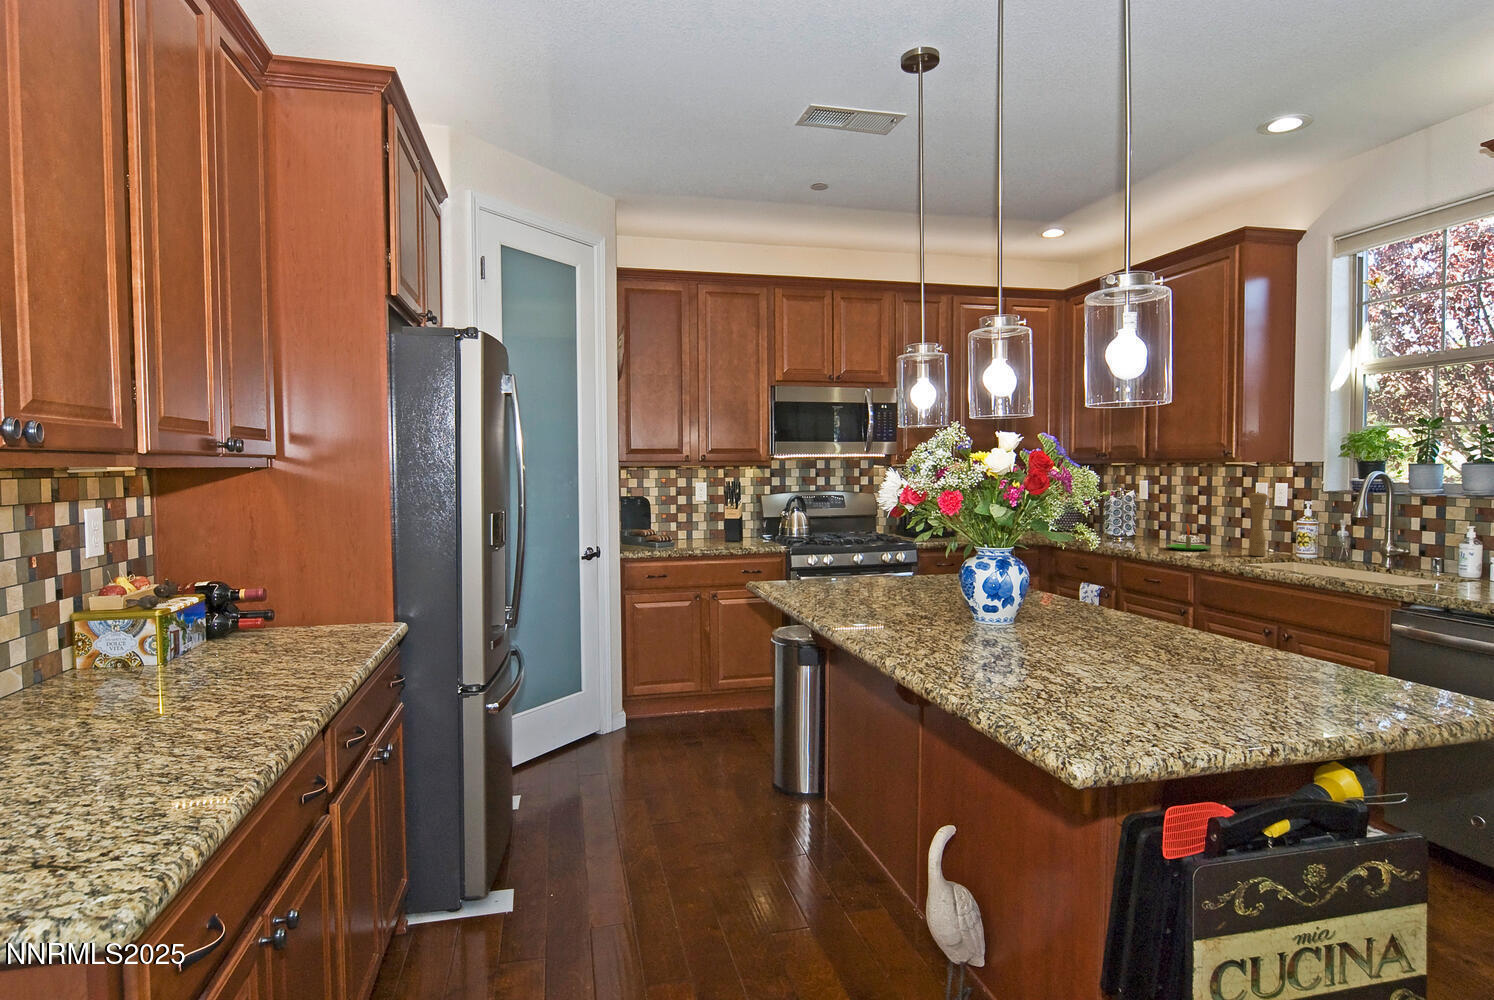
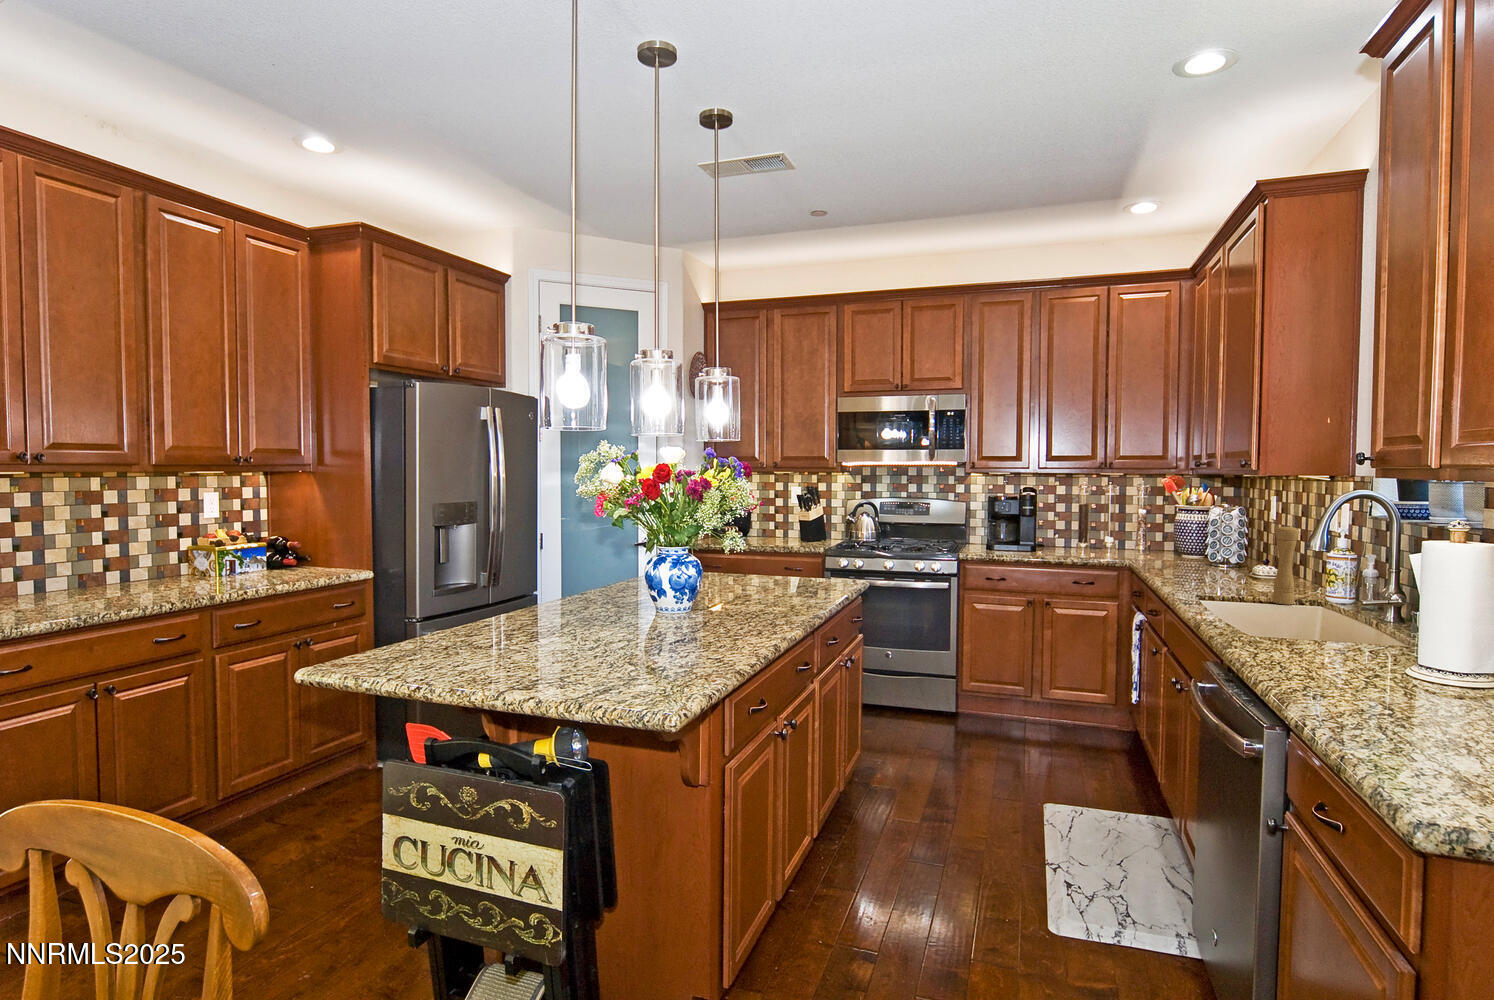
candle: present [1167,524,1211,551] -> none [1208,558,1263,591]

